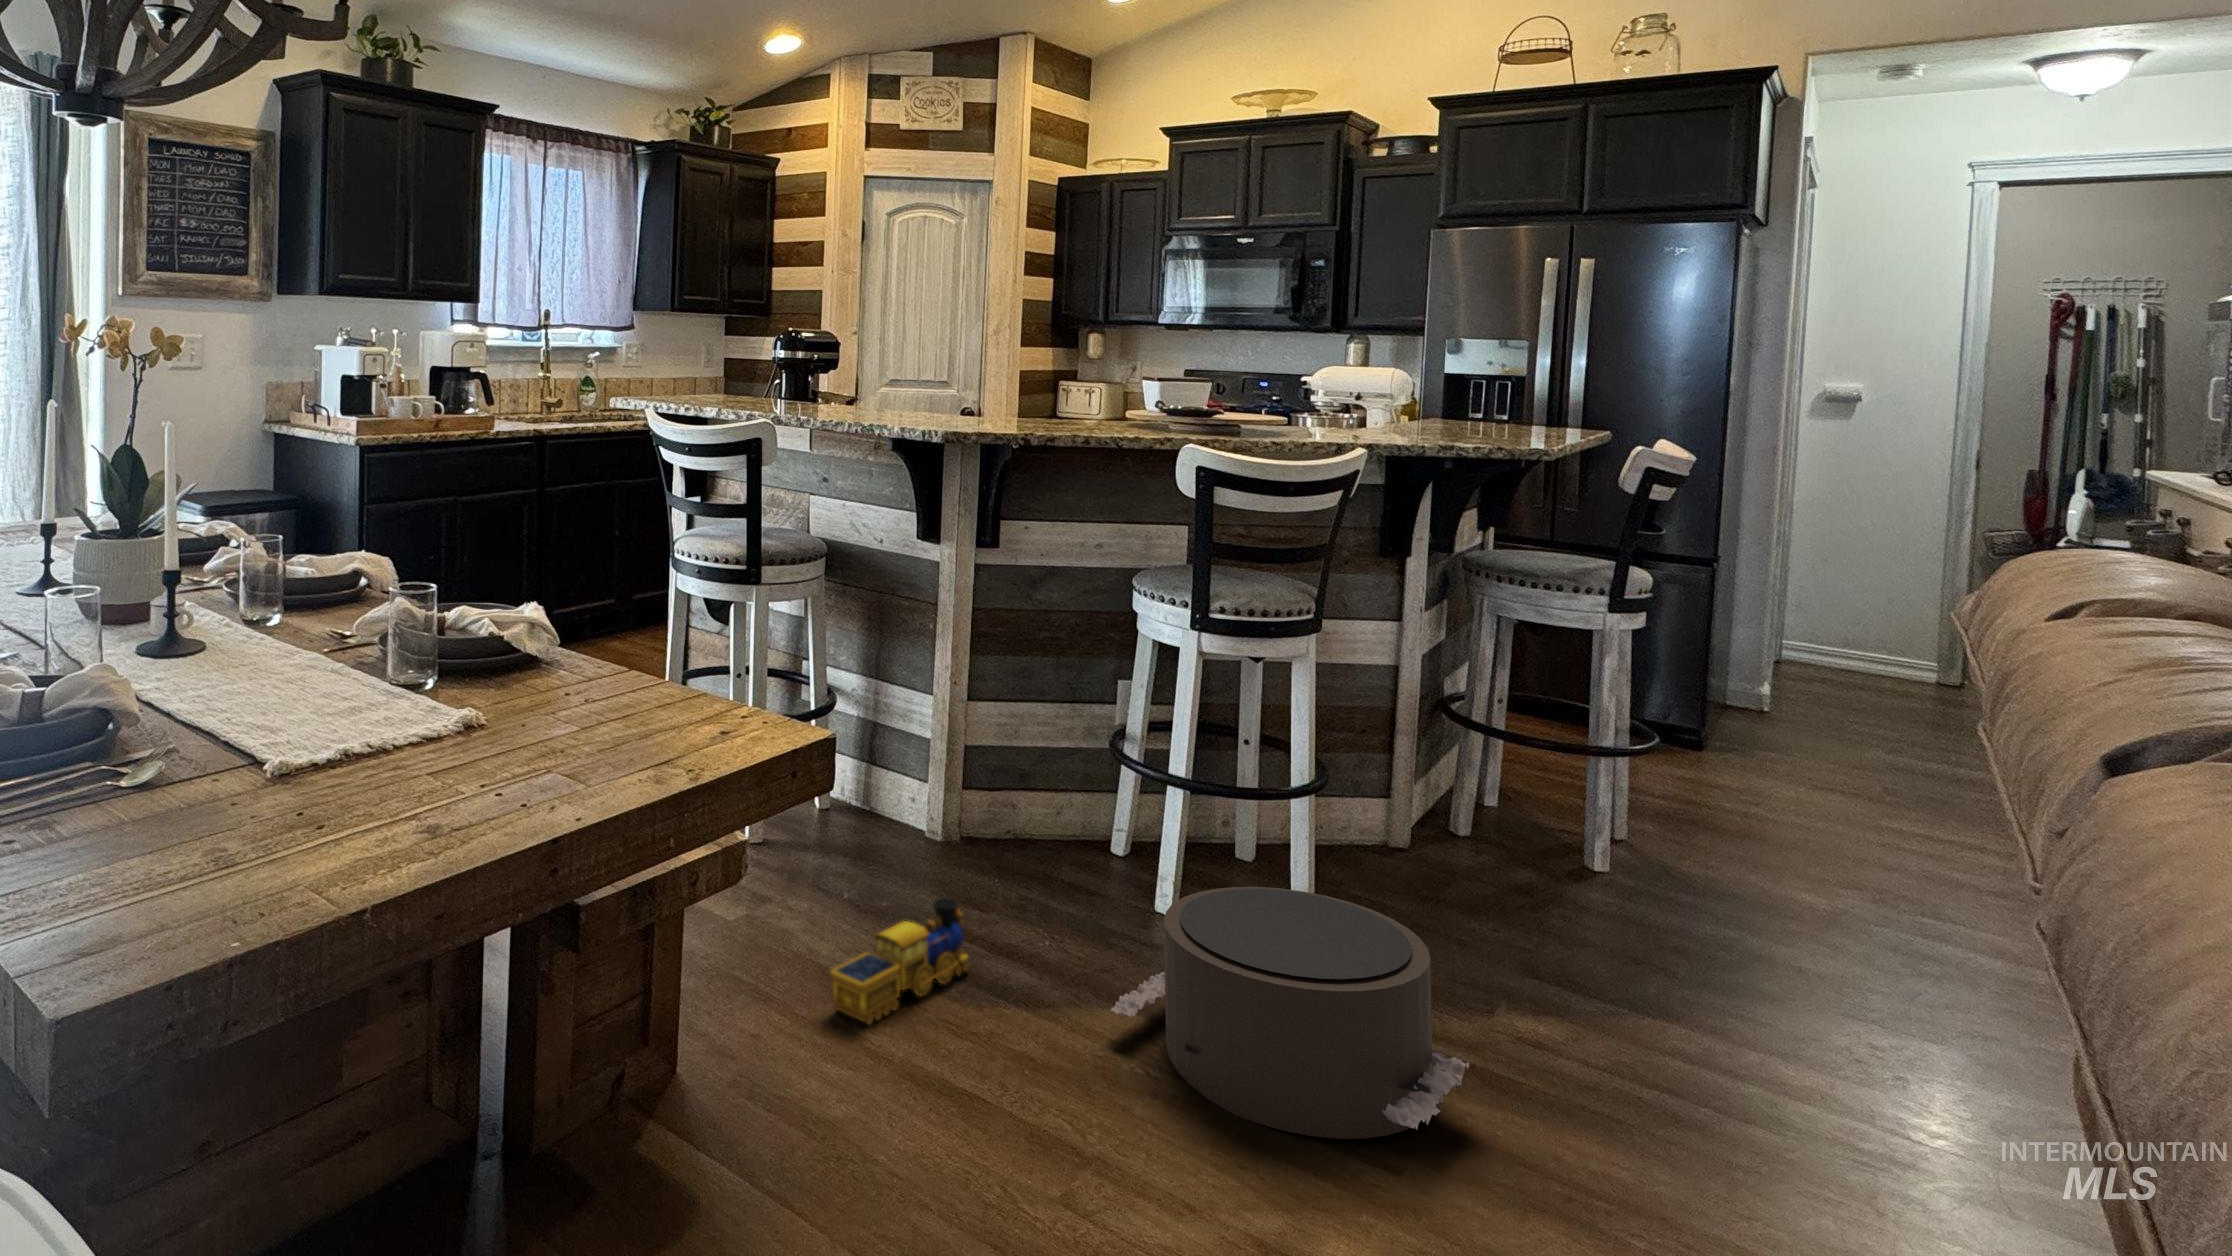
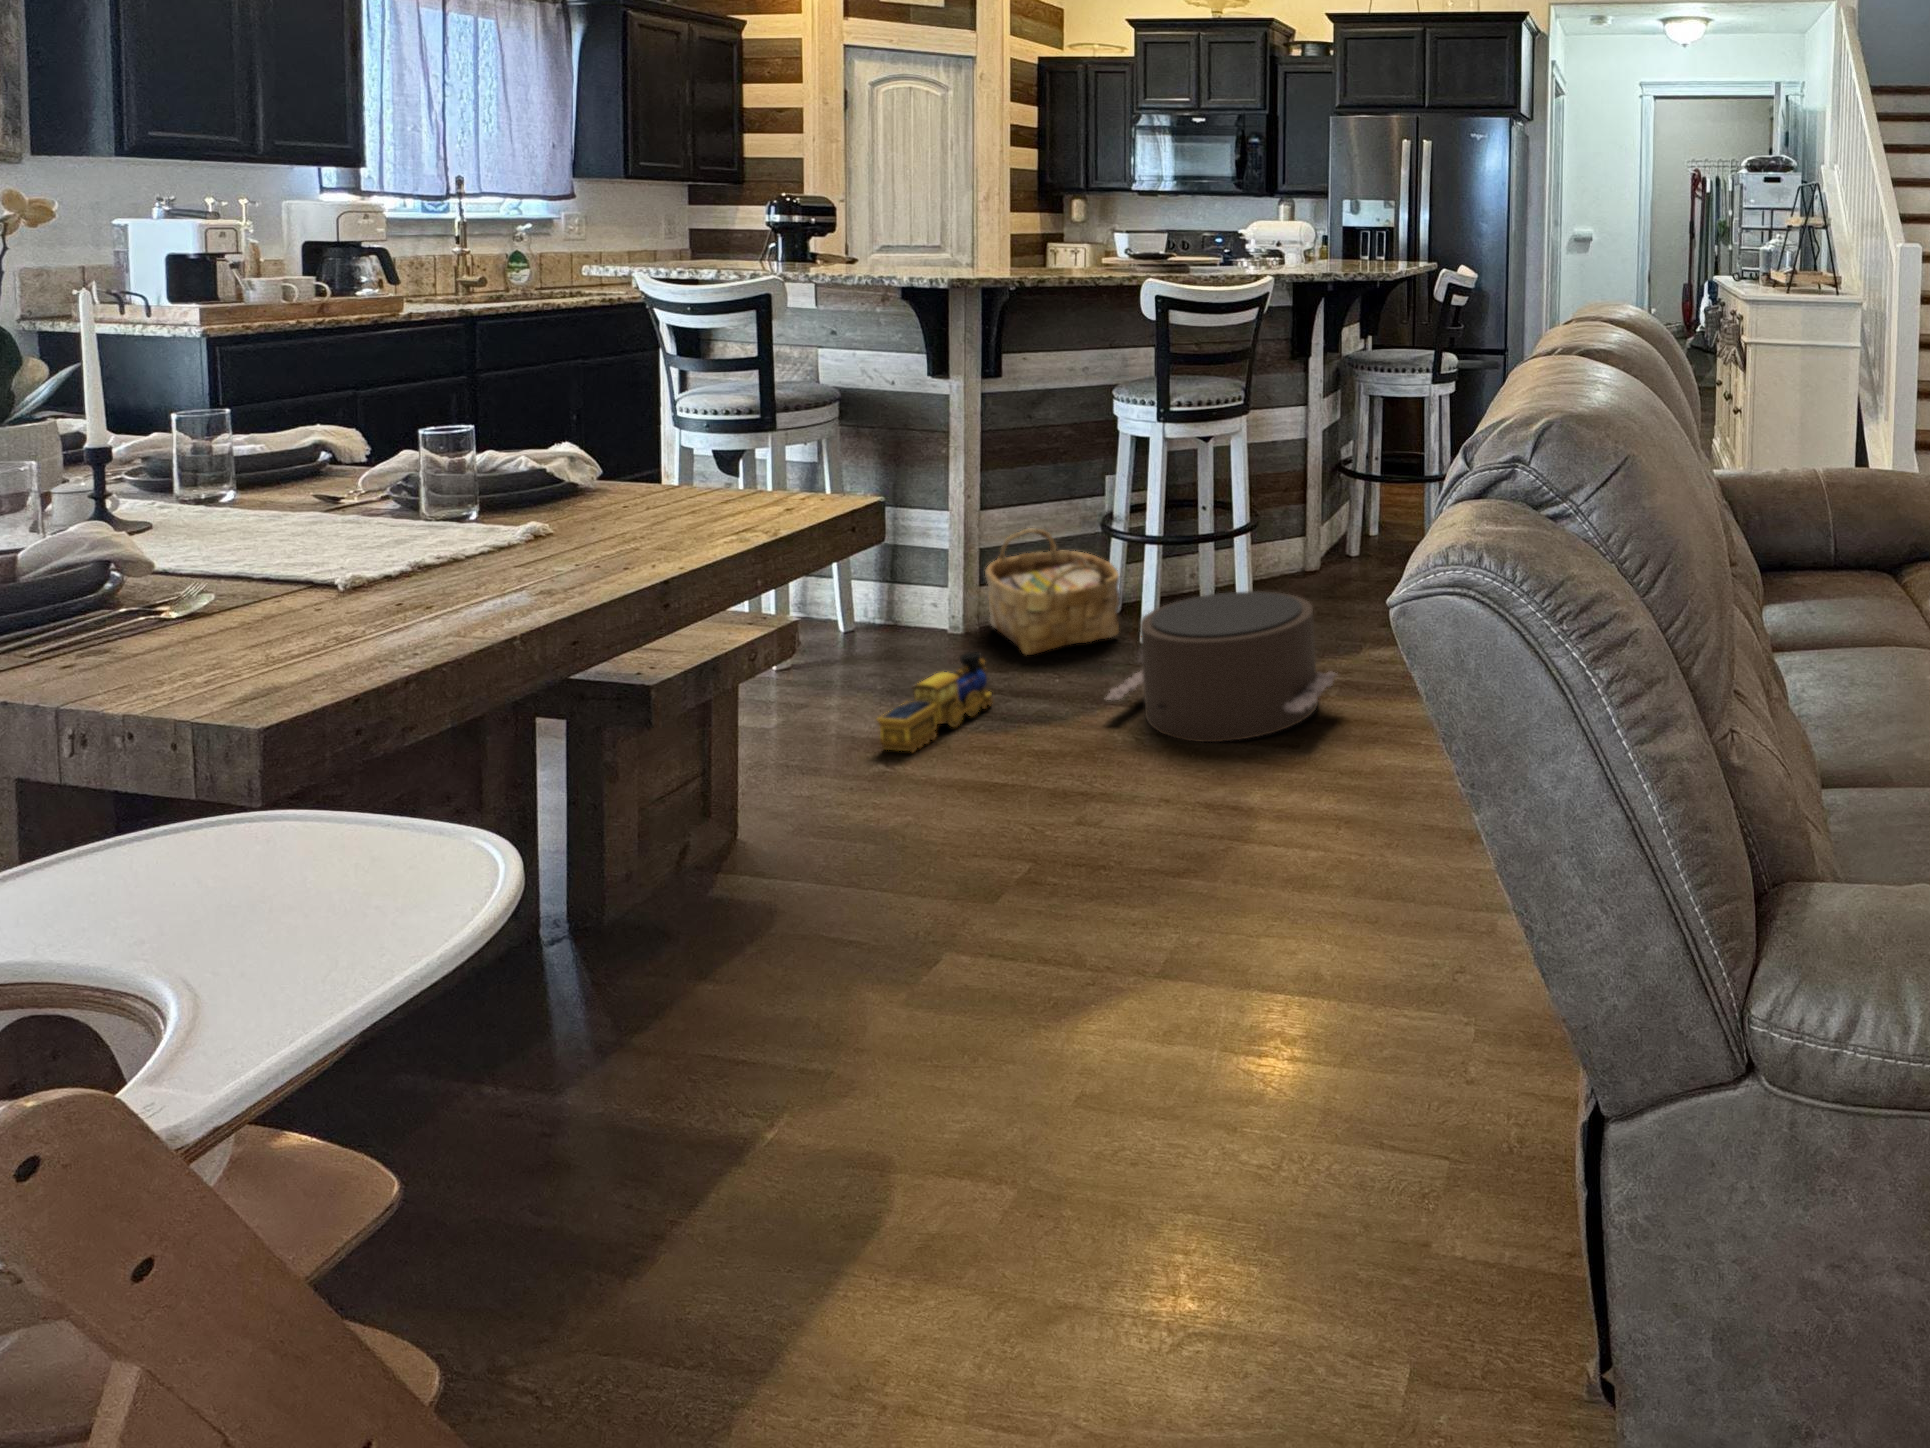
woven basket: none [972,734,1135,900] -> present [985,528,1119,655]

